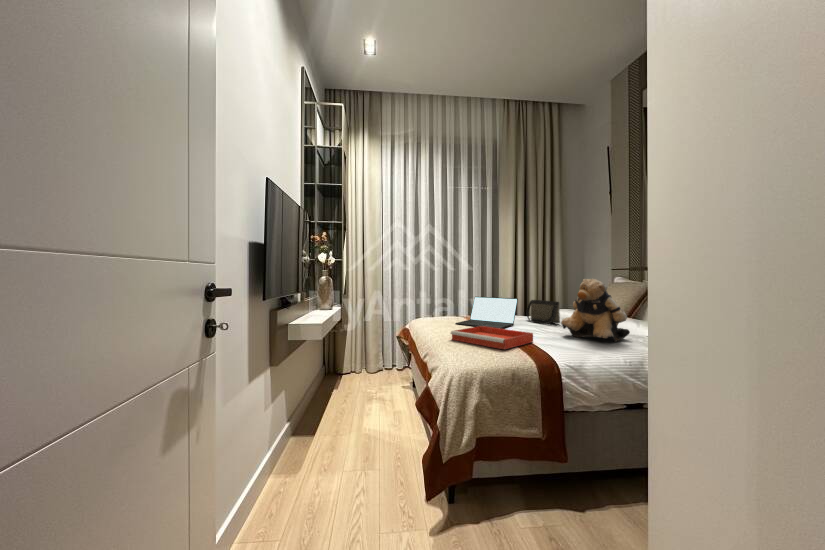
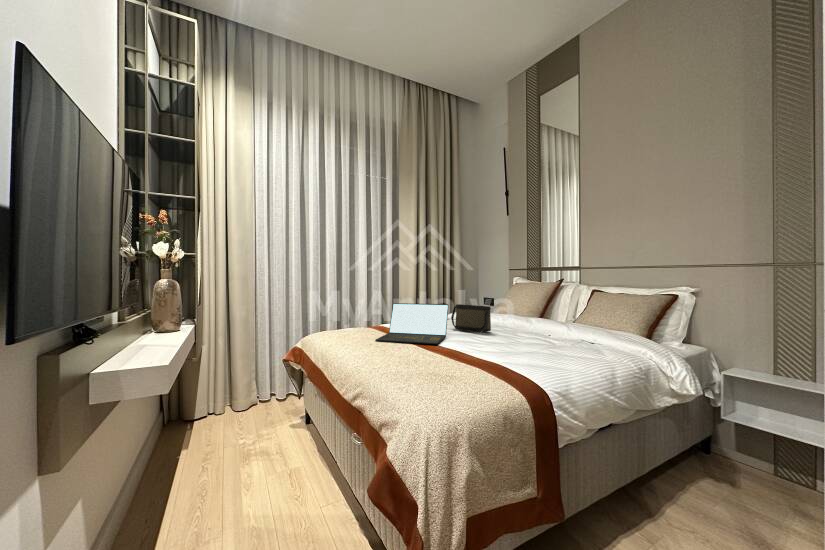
teddy bear: present [561,279,630,342] -> none [511,281,583,353]
tray: present [451,326,533,349] -> none [391,344,494,380]

